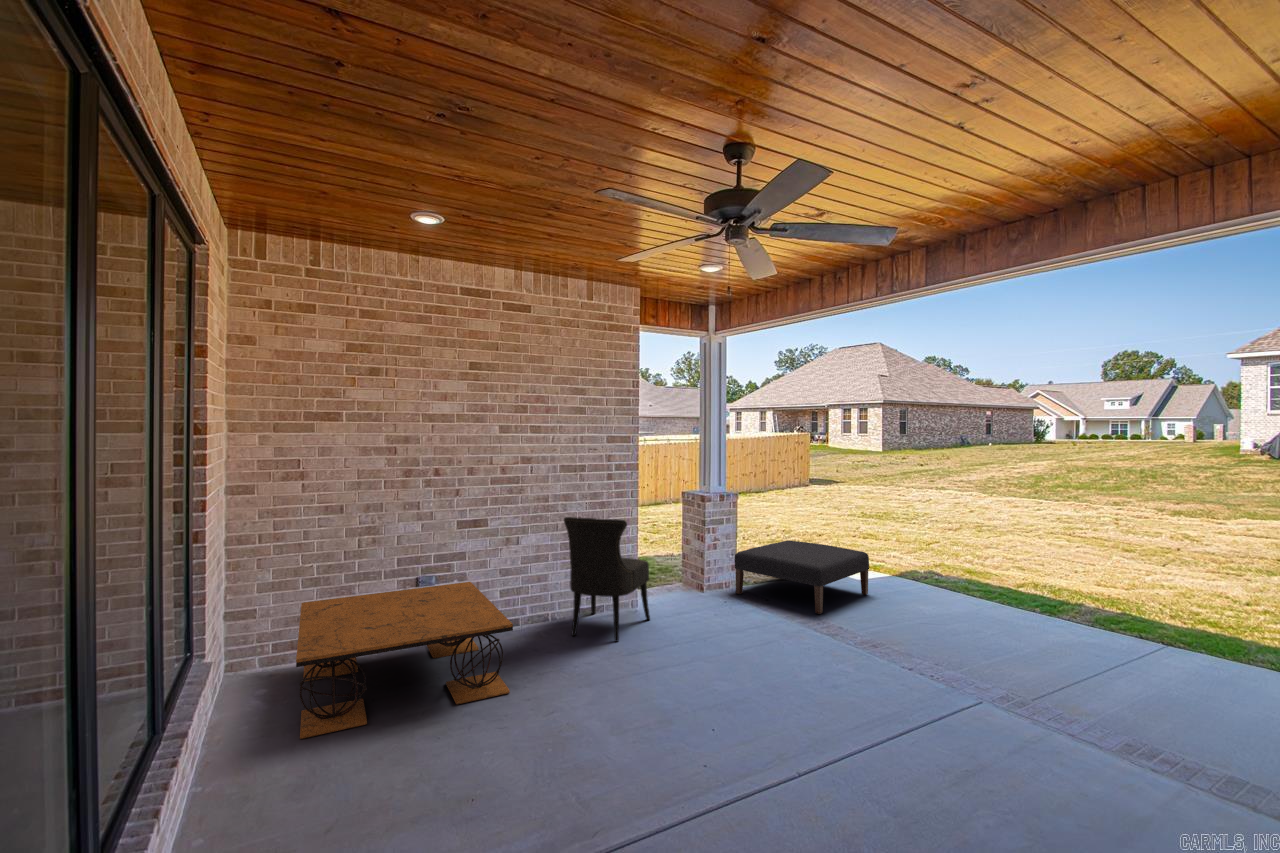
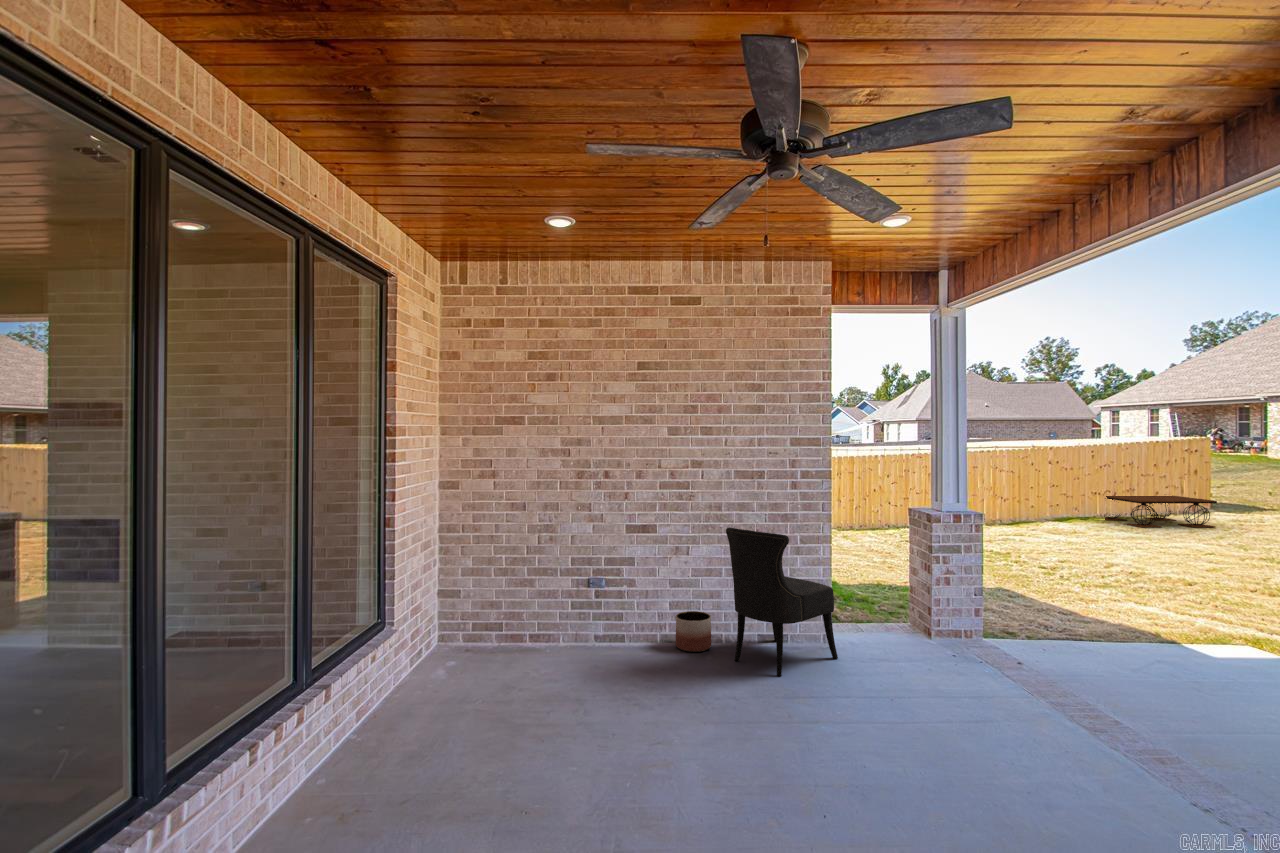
ottoman: present [735,540,869,614] -> none [976,583,1210,693]
coffee table: present [296,582,513,739] -> present [1105,495,1217,528]
planter: none [510,598,544,635] -> present [676,611,712,652]

